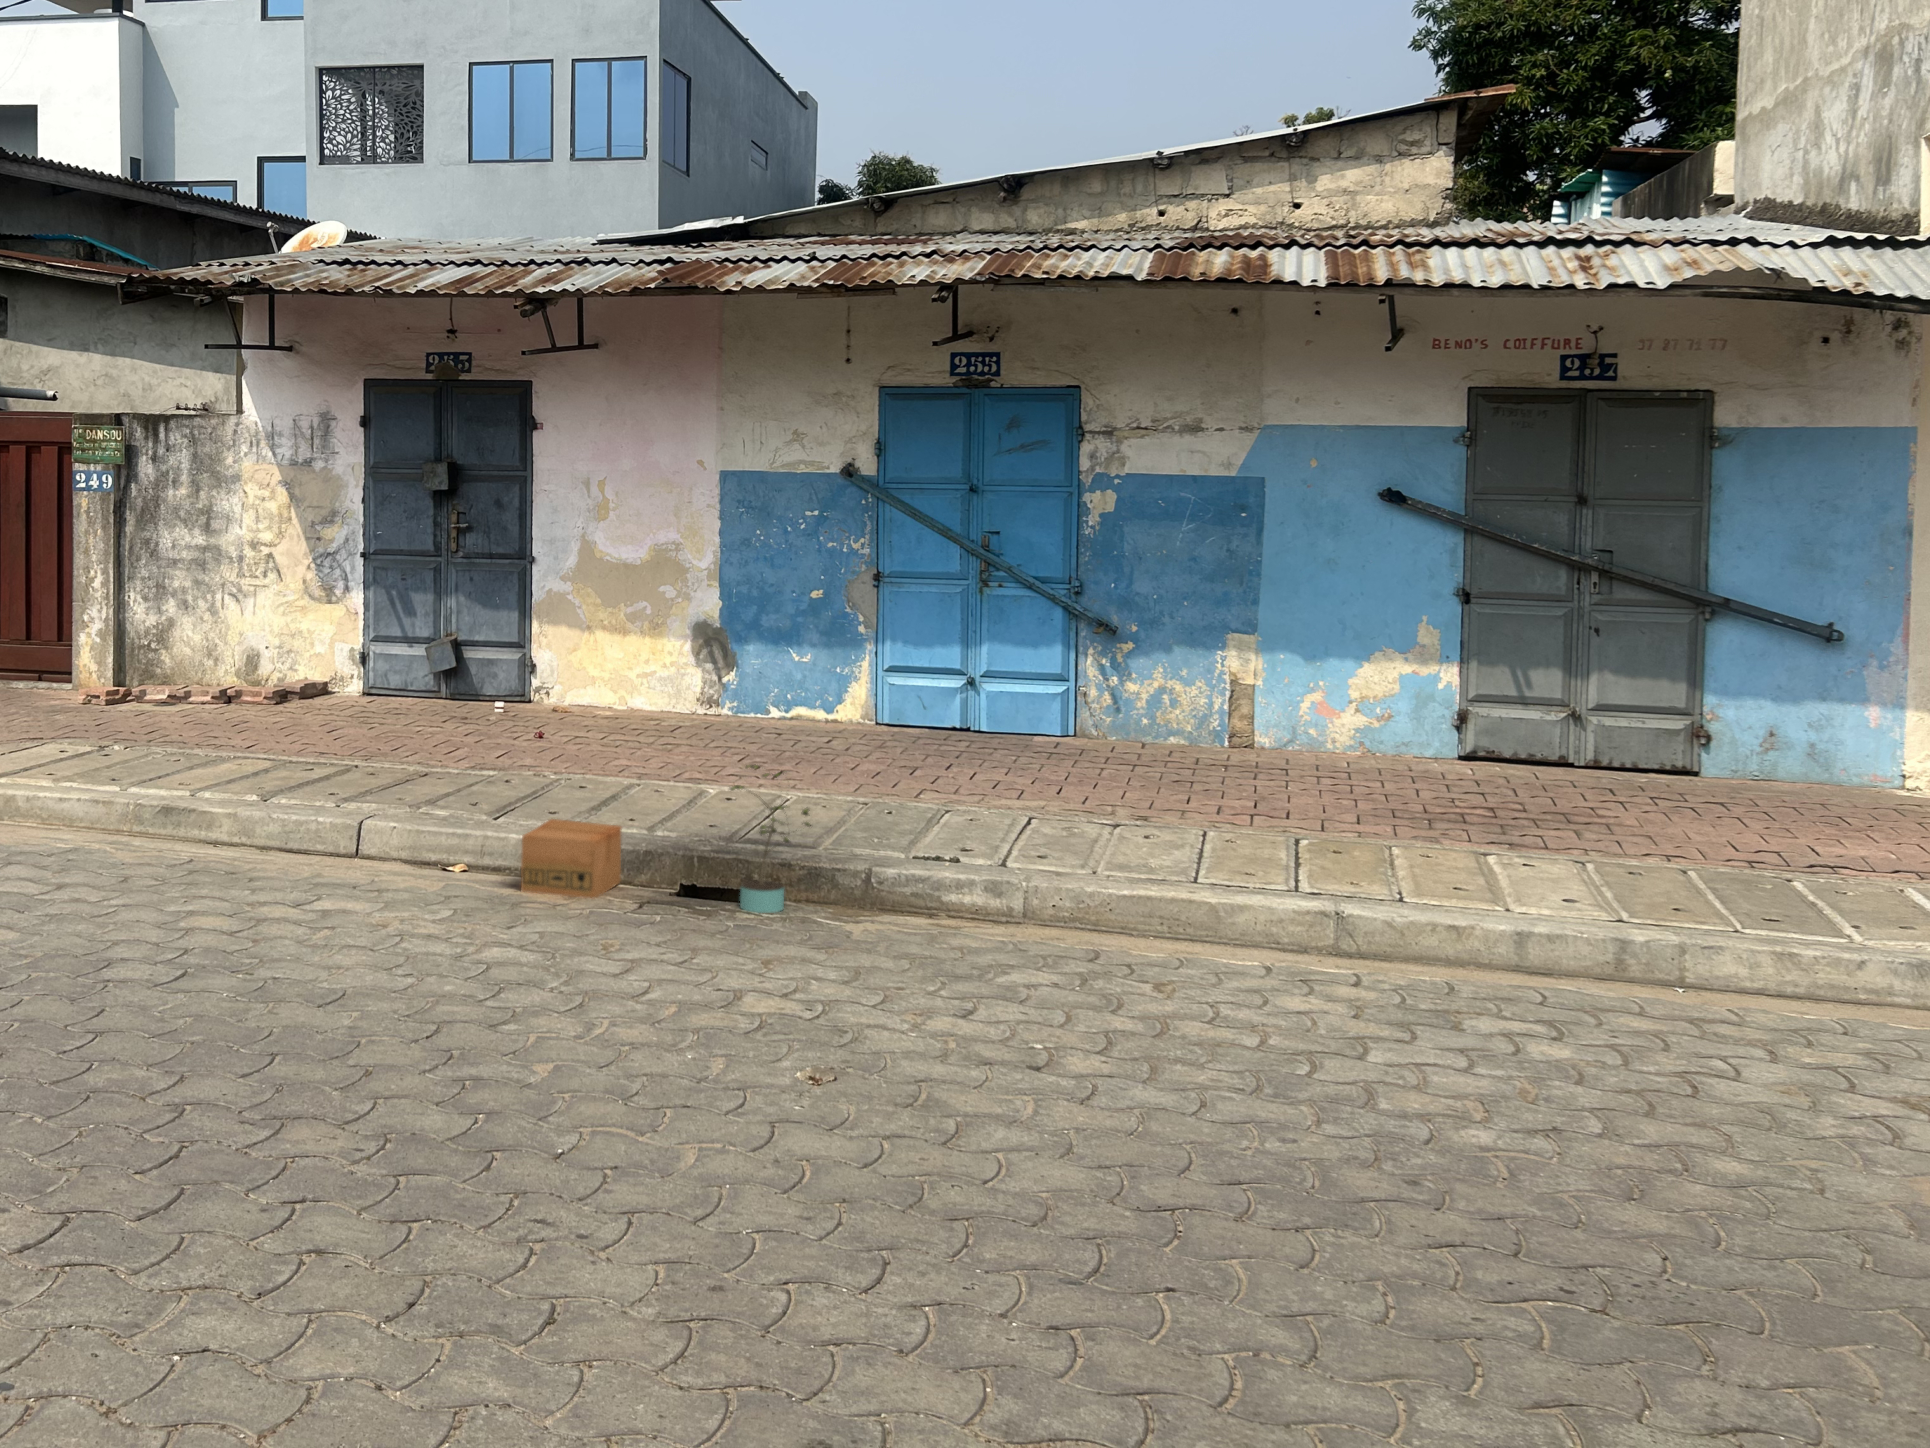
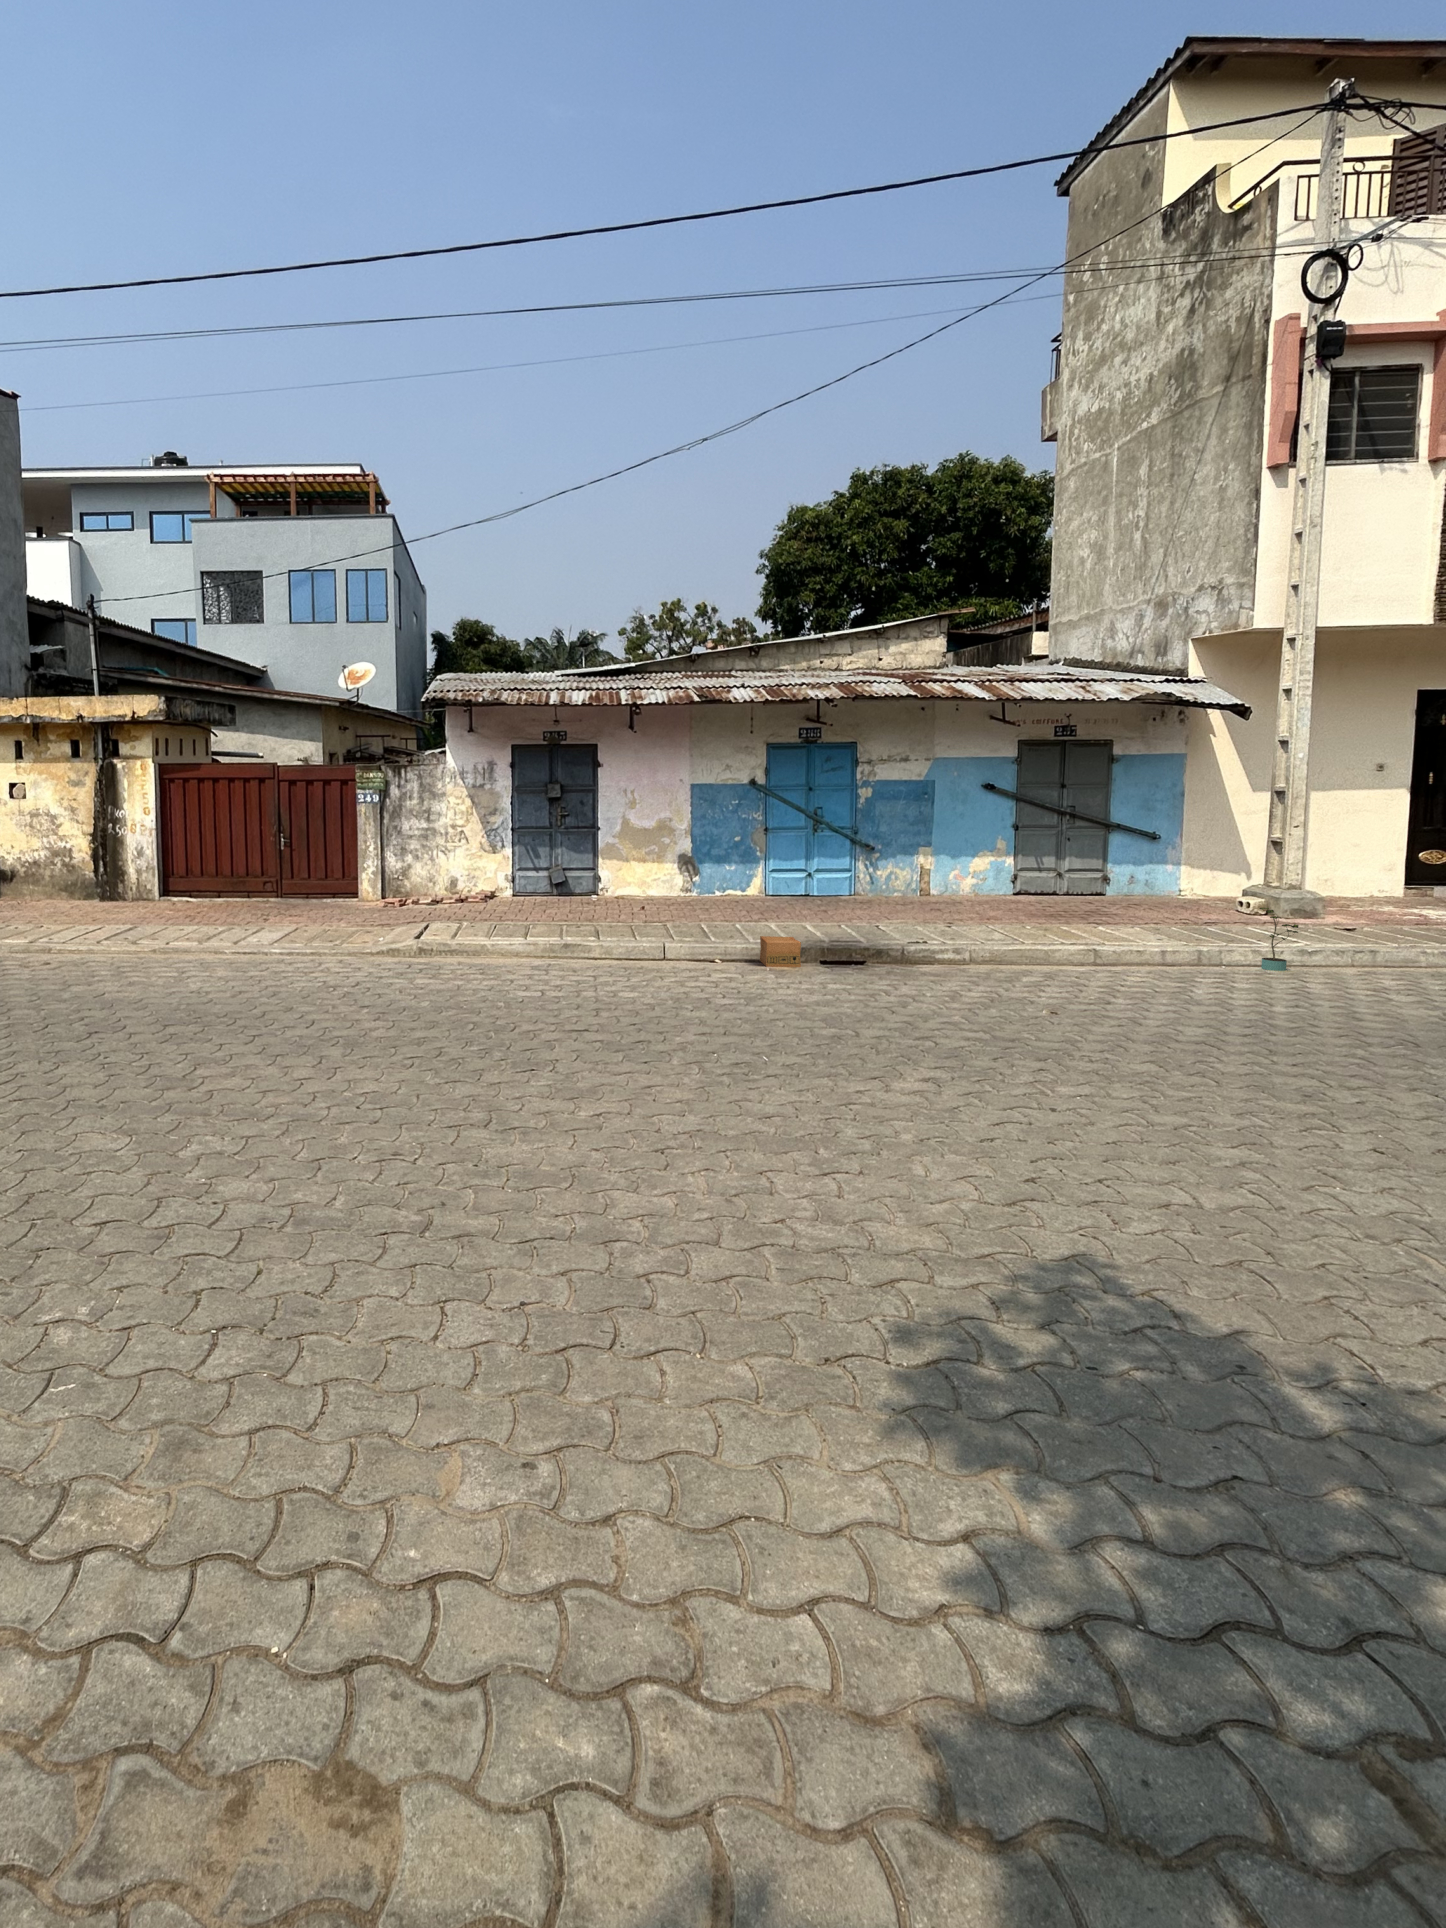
potted plant: present [730,765,811,913] -> present [1260,908,1298,971]

